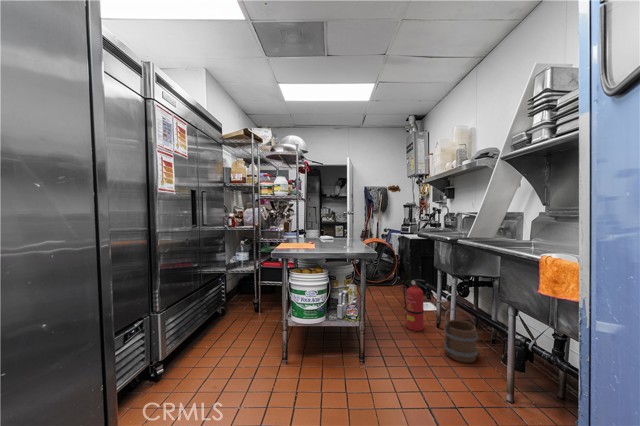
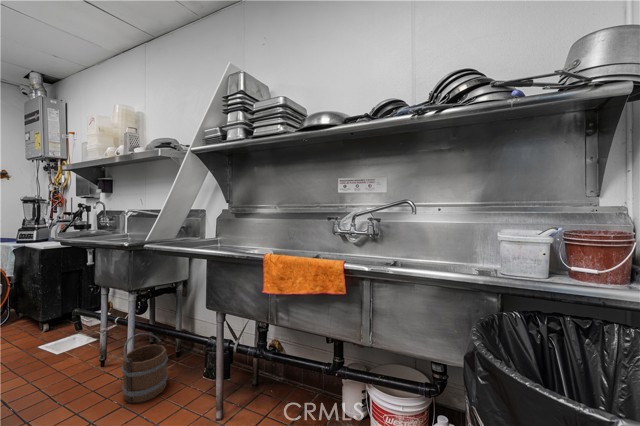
fire extinguisher: present [403,279,426,331] -> none [37,310,84,395]

